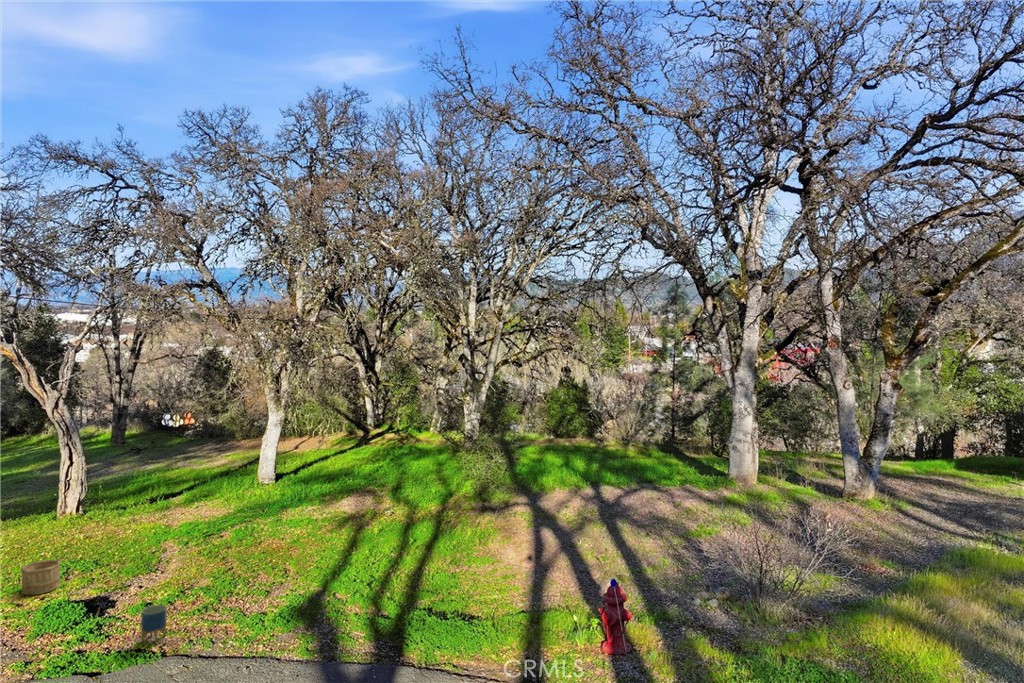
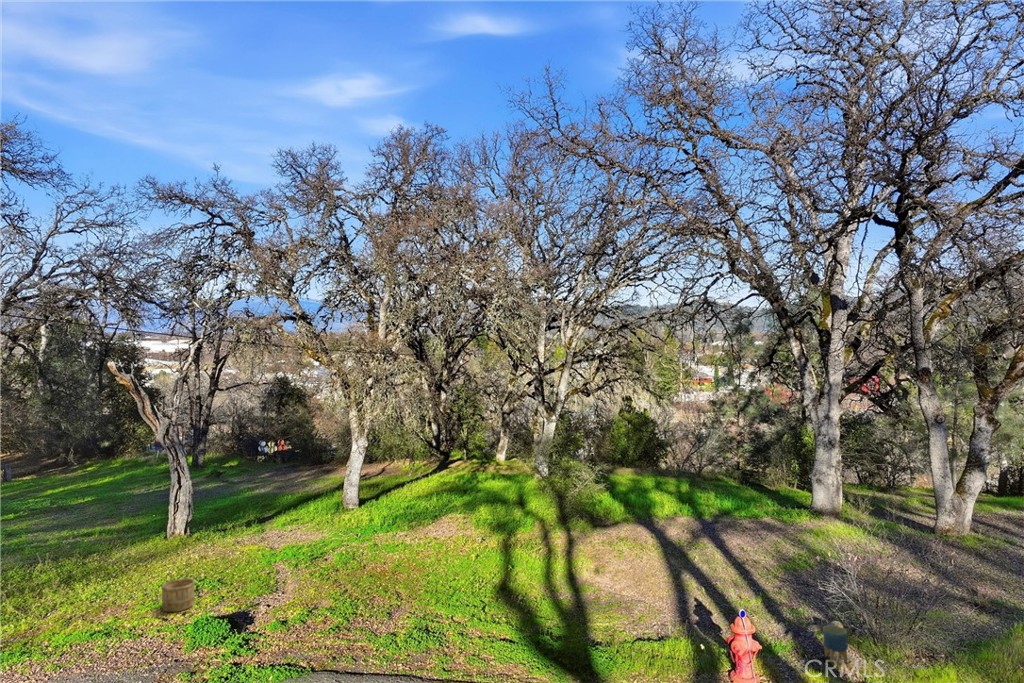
planter: present [141,605,166,643] -> present [823,626,847,663]

